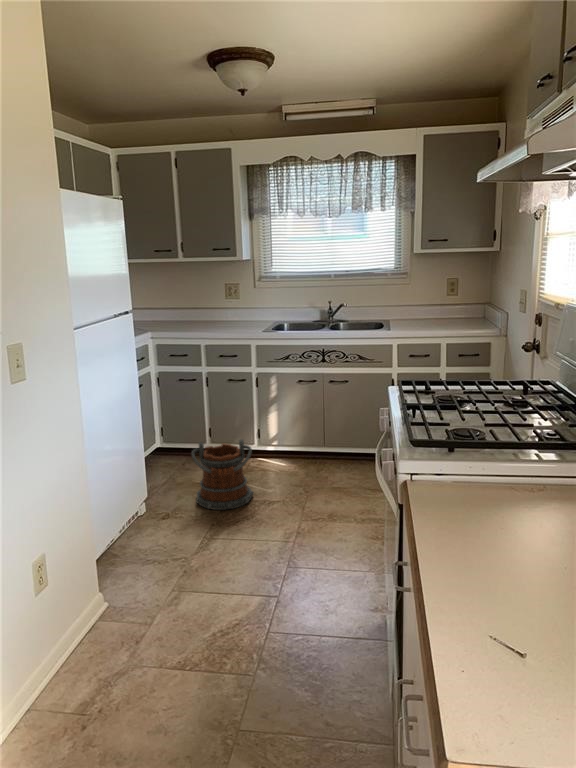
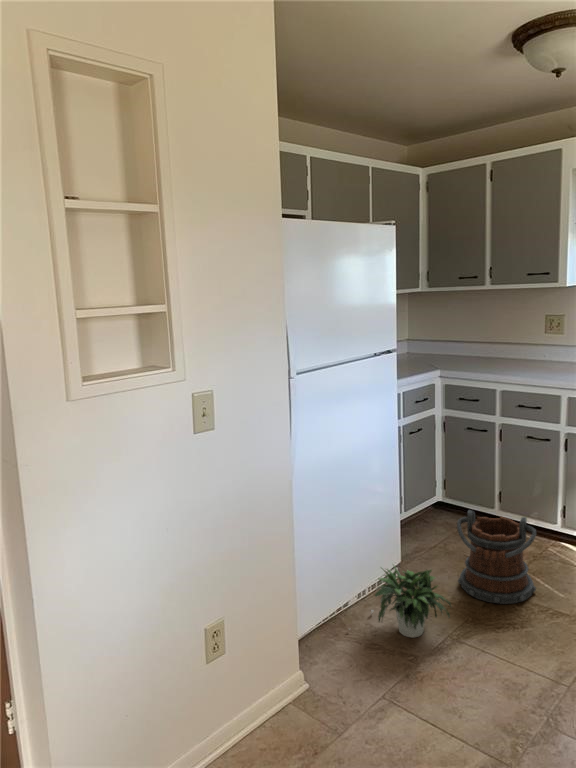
potted plant: none [121,488,204,558] -> present [349,565,451,637]

